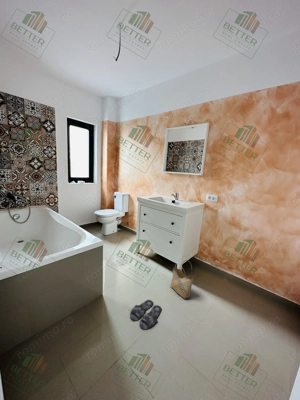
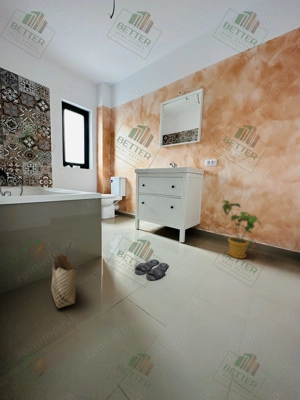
house plant: none [217,247,253,302] -> present [222,200,261,258]
woven basket: present [170,267,194,298] -> present [48,239,77,308]

